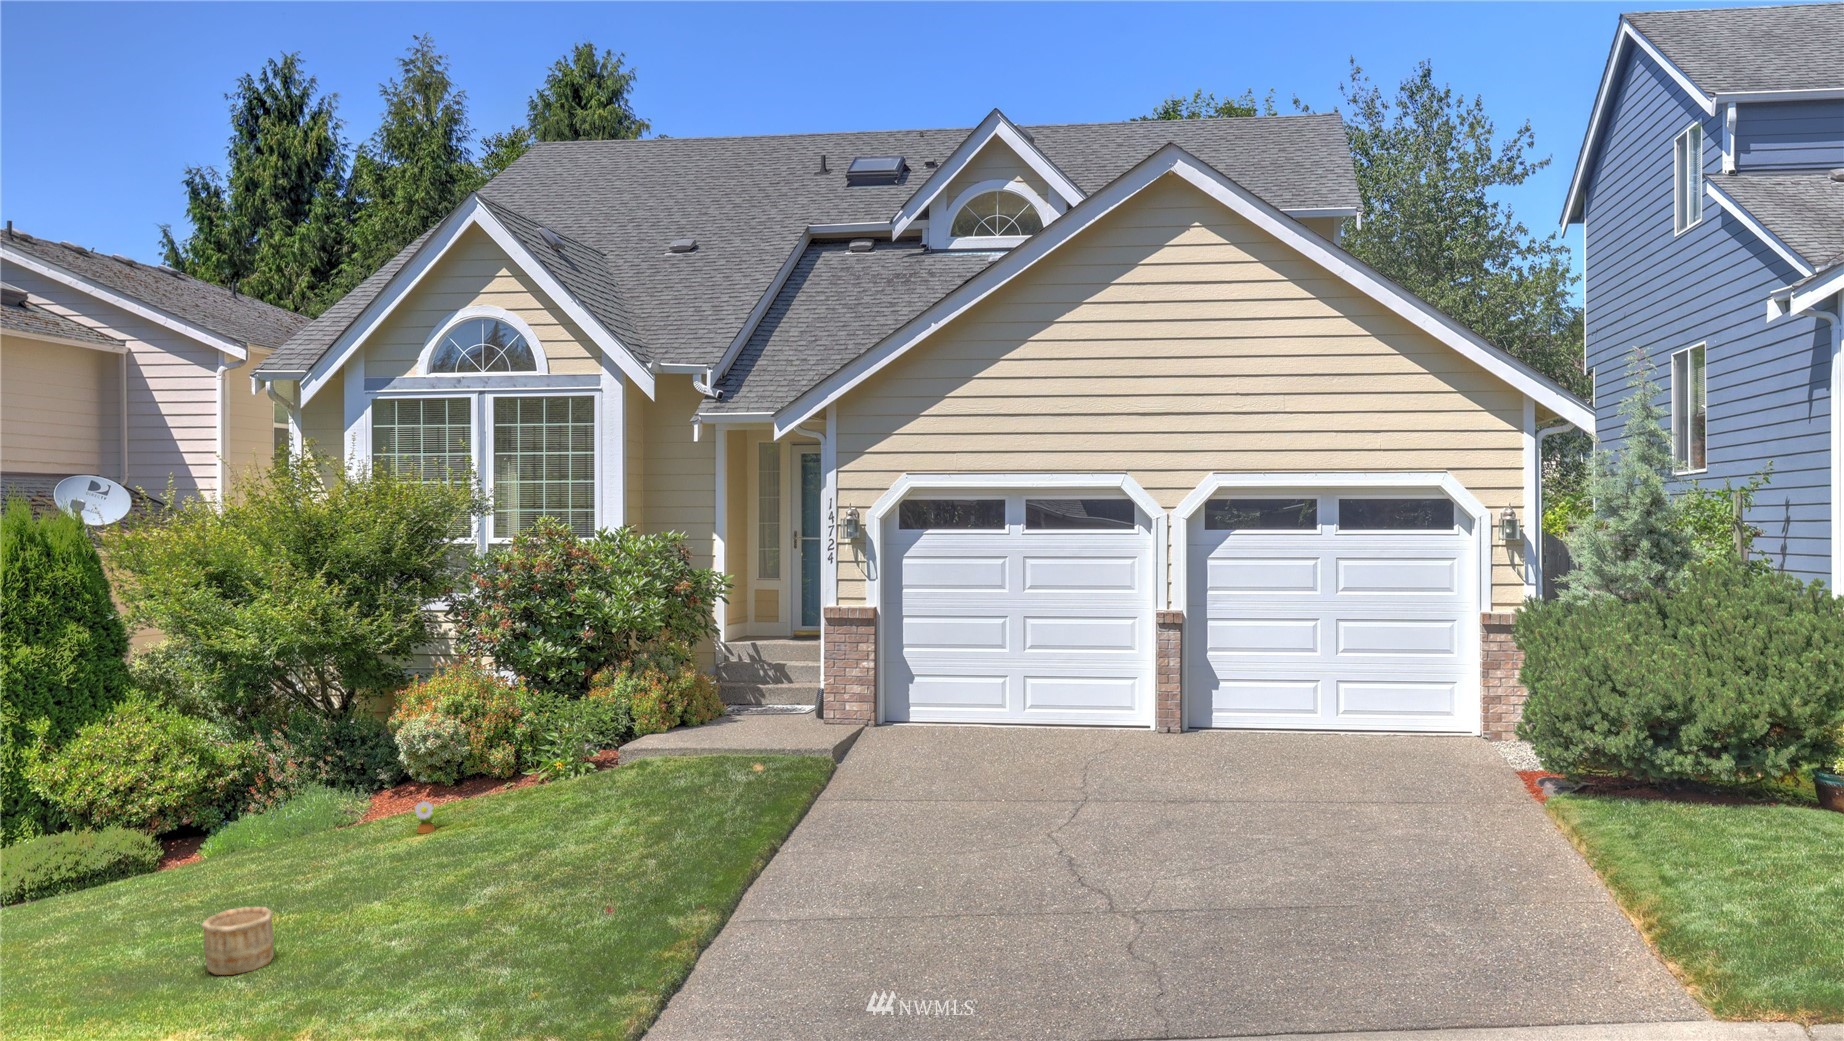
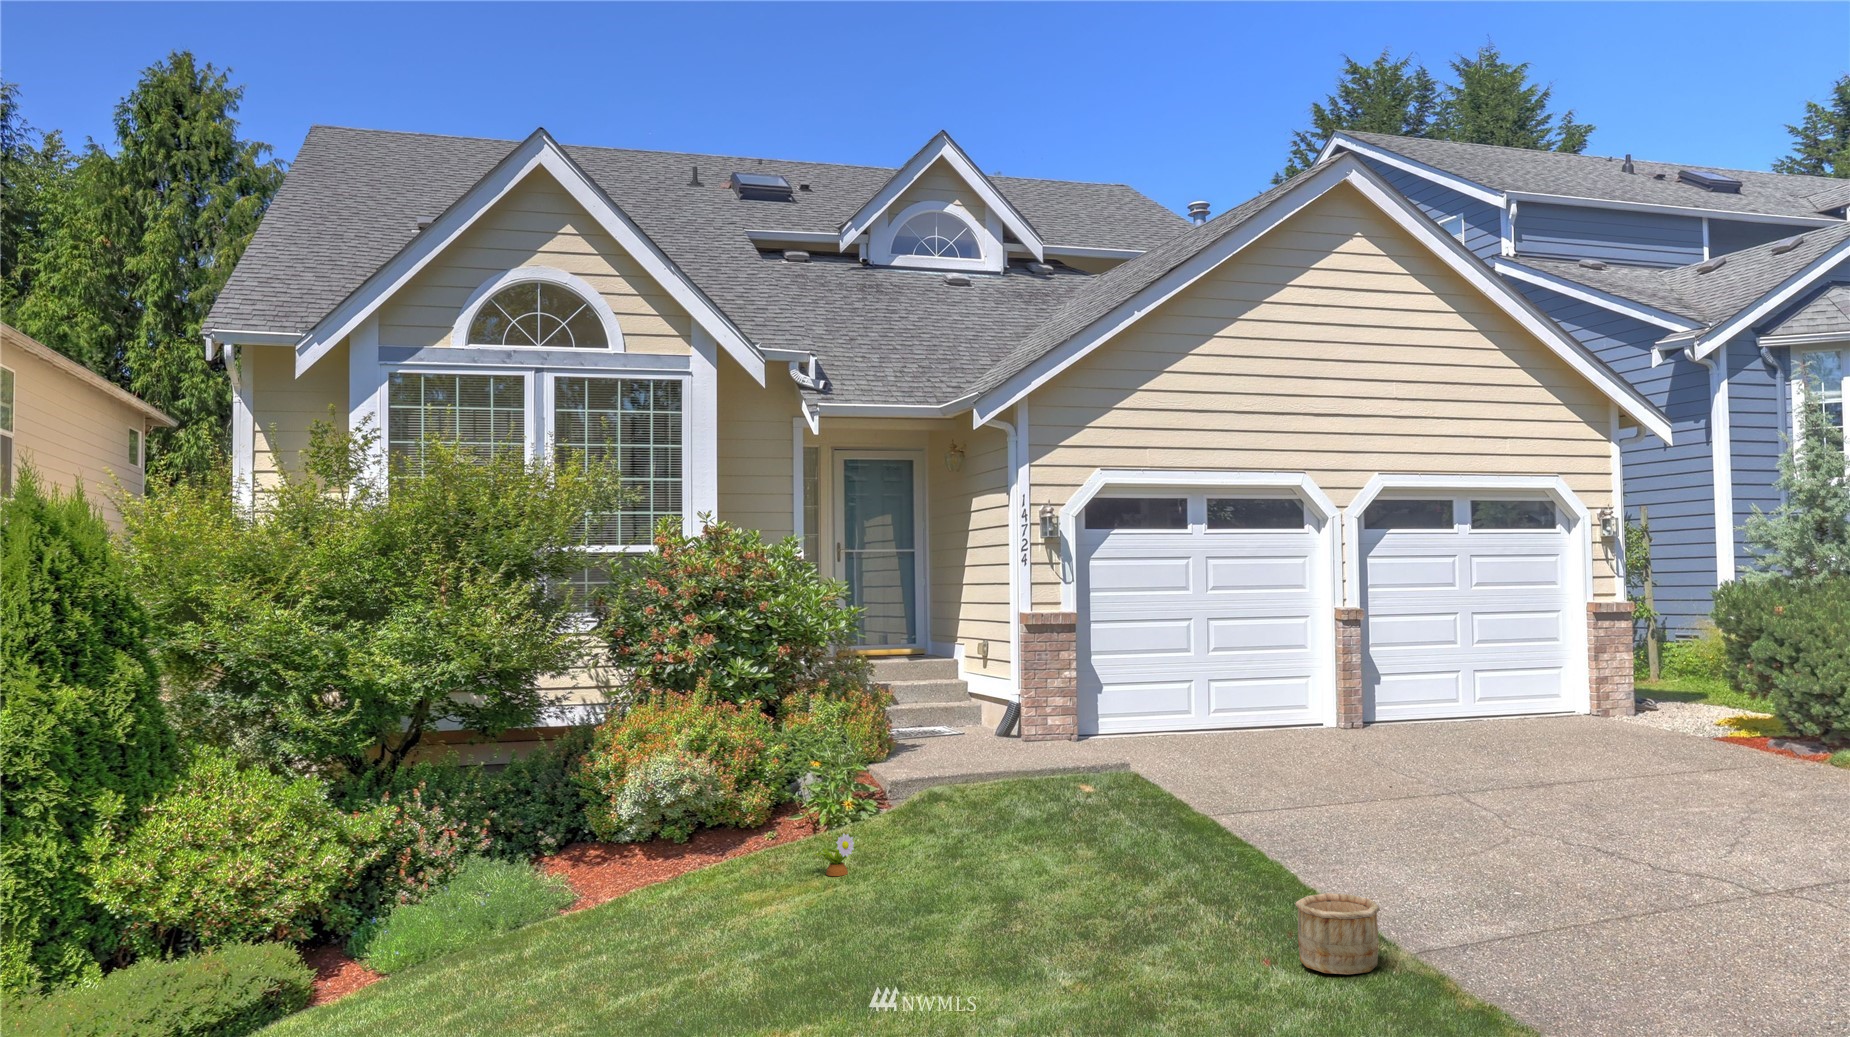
wooden bucket: present [201,907,274,975] -> present [1295,893,1380,974]

